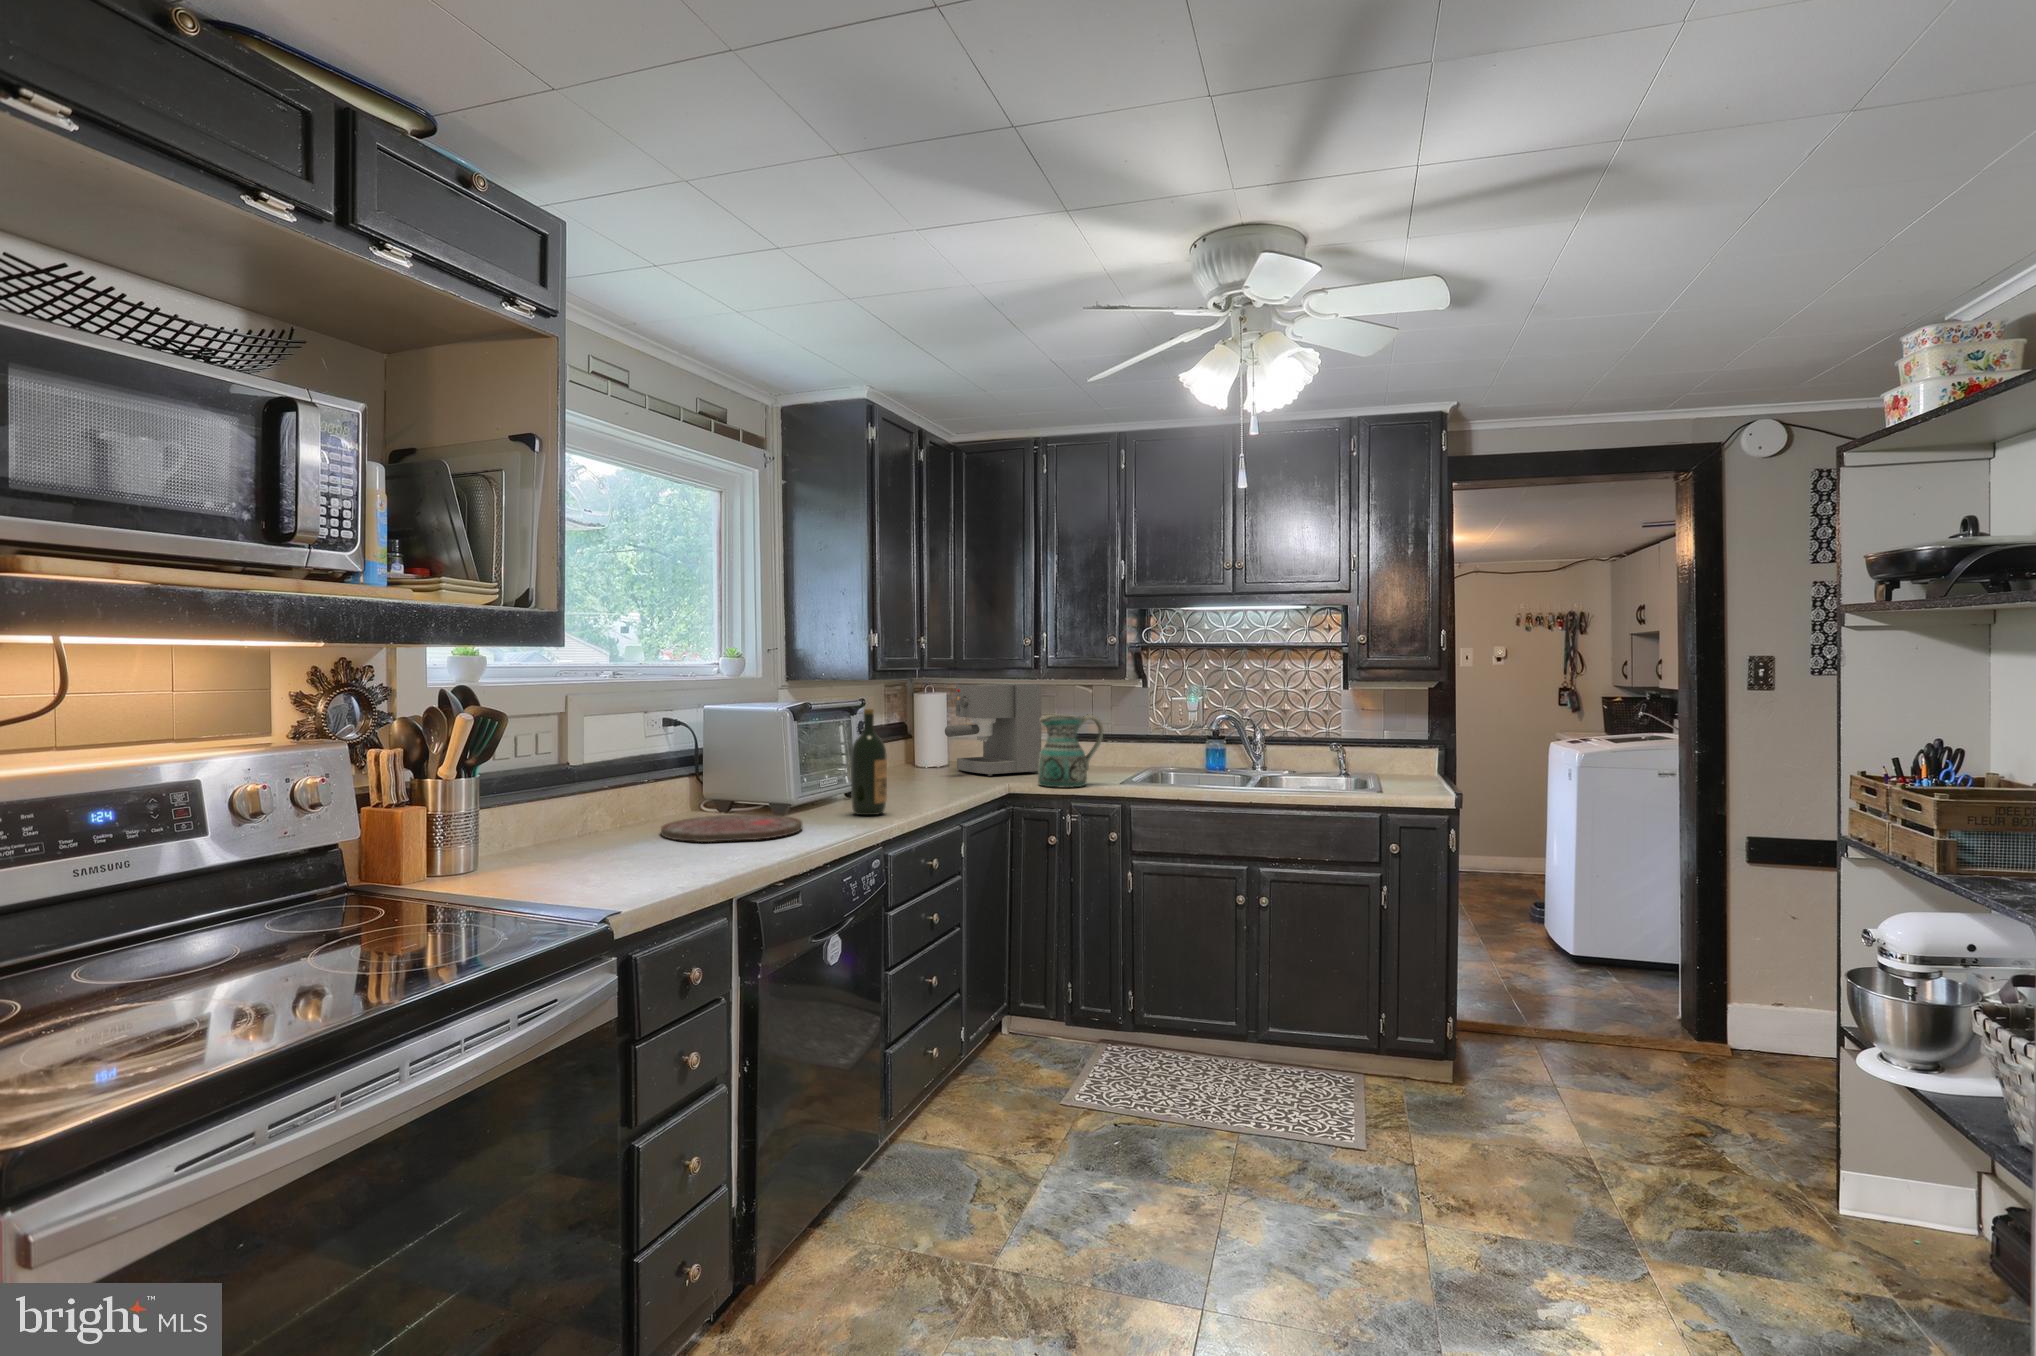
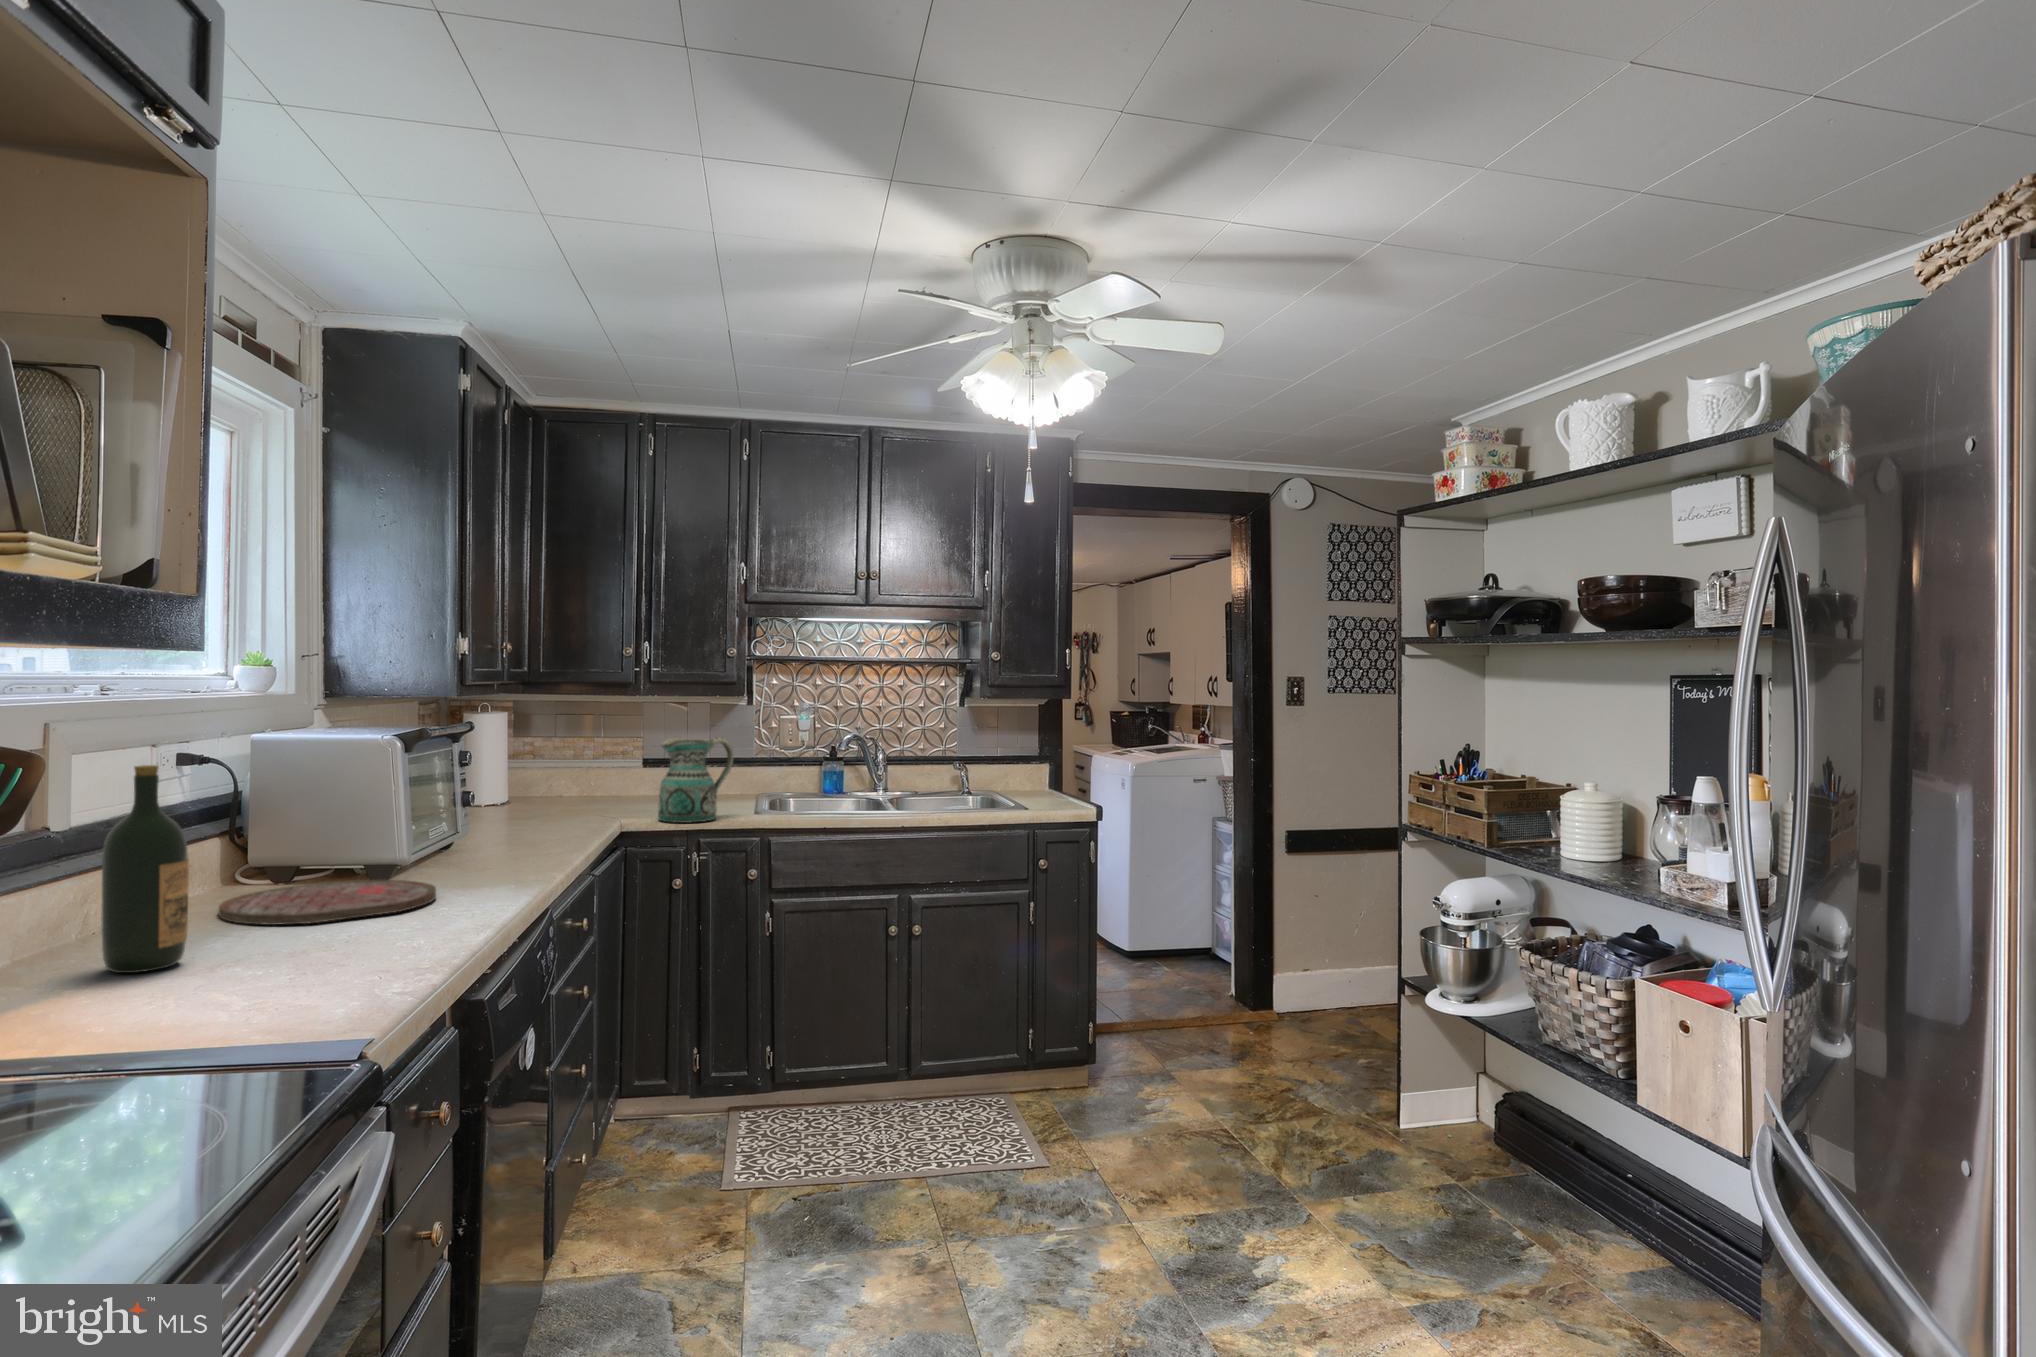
coffee maker: present [945,683,1041,776] -> none [527,702,643,814]
wine bottle: present [851,709,887,815] -> present [101,765,189,973]

